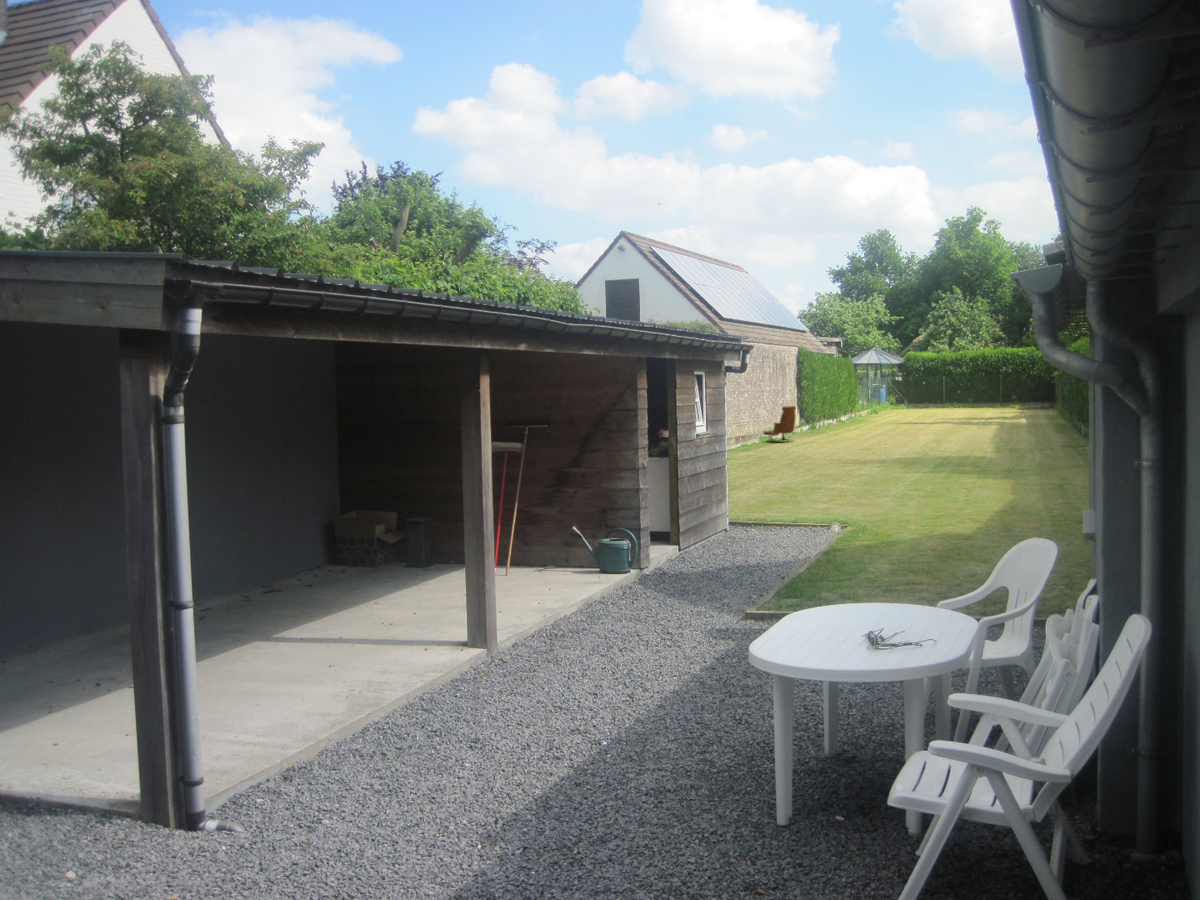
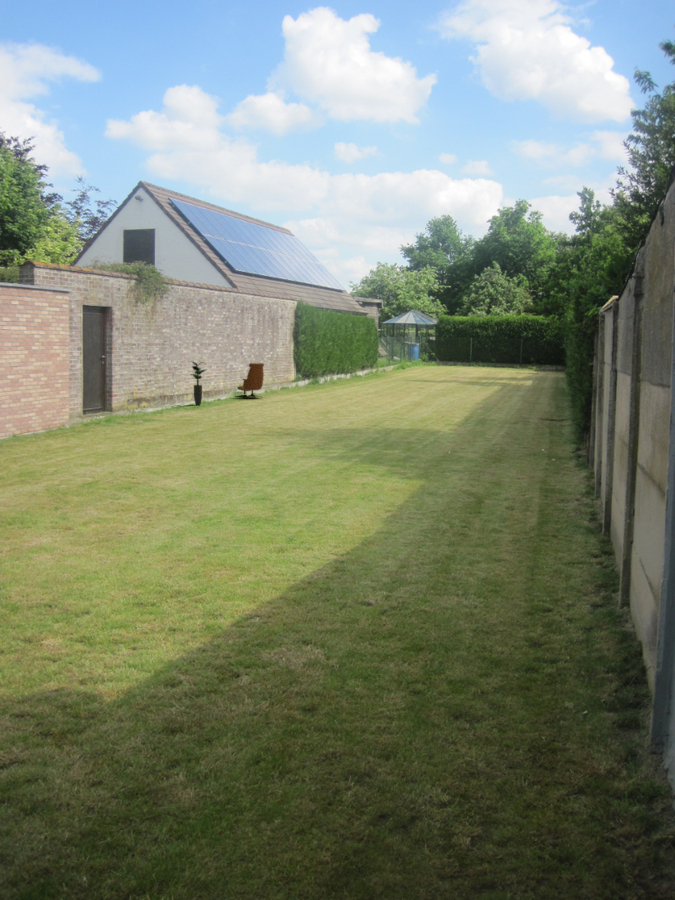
potted plant: none [736,406,755,448] -> present [191,362,205,405]

